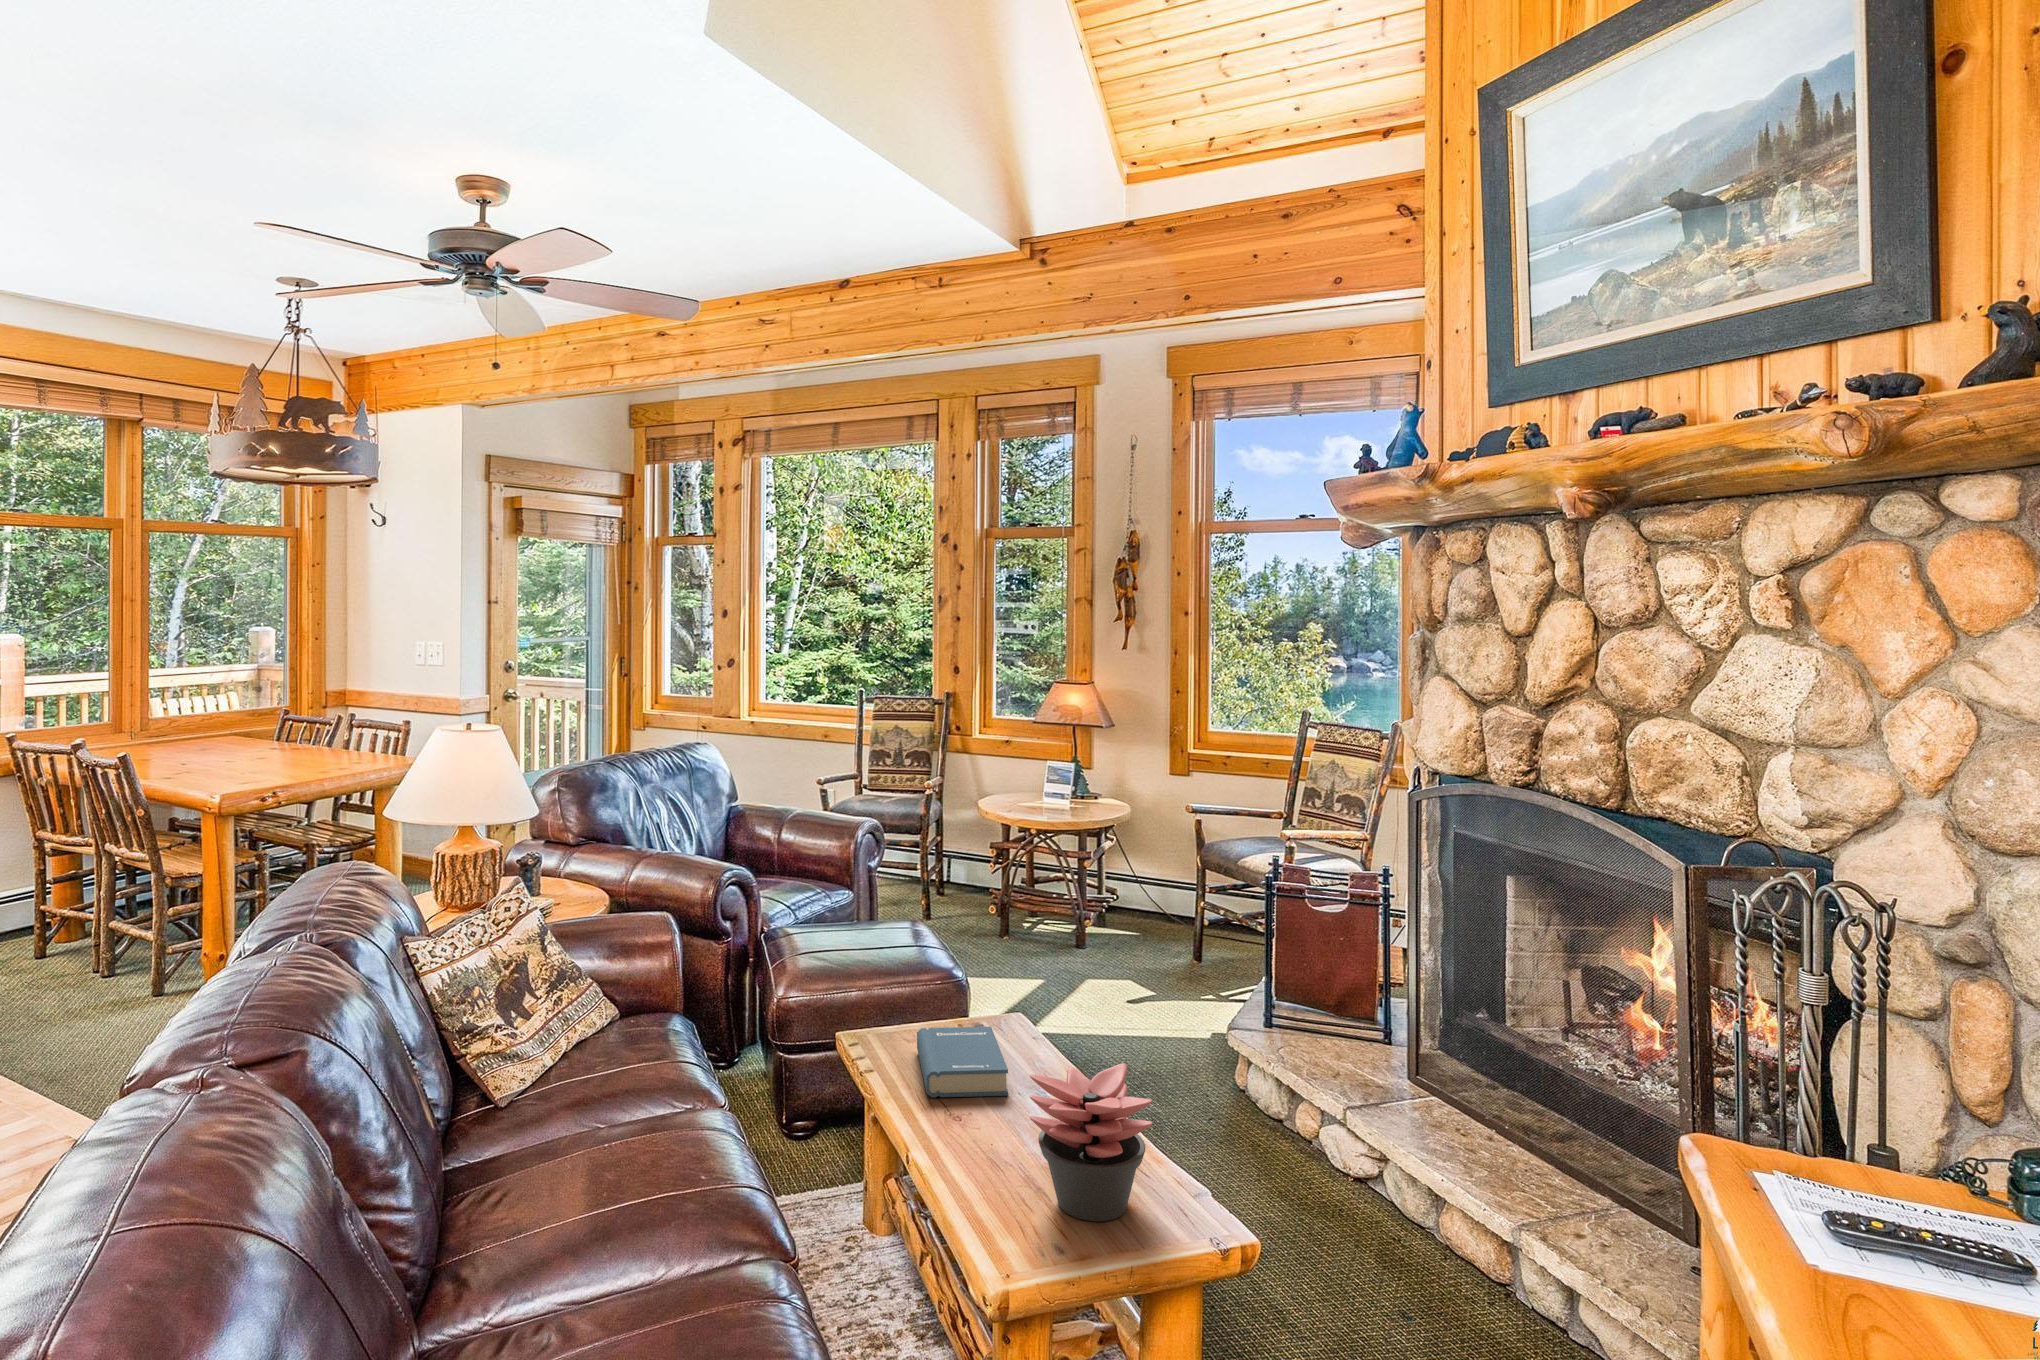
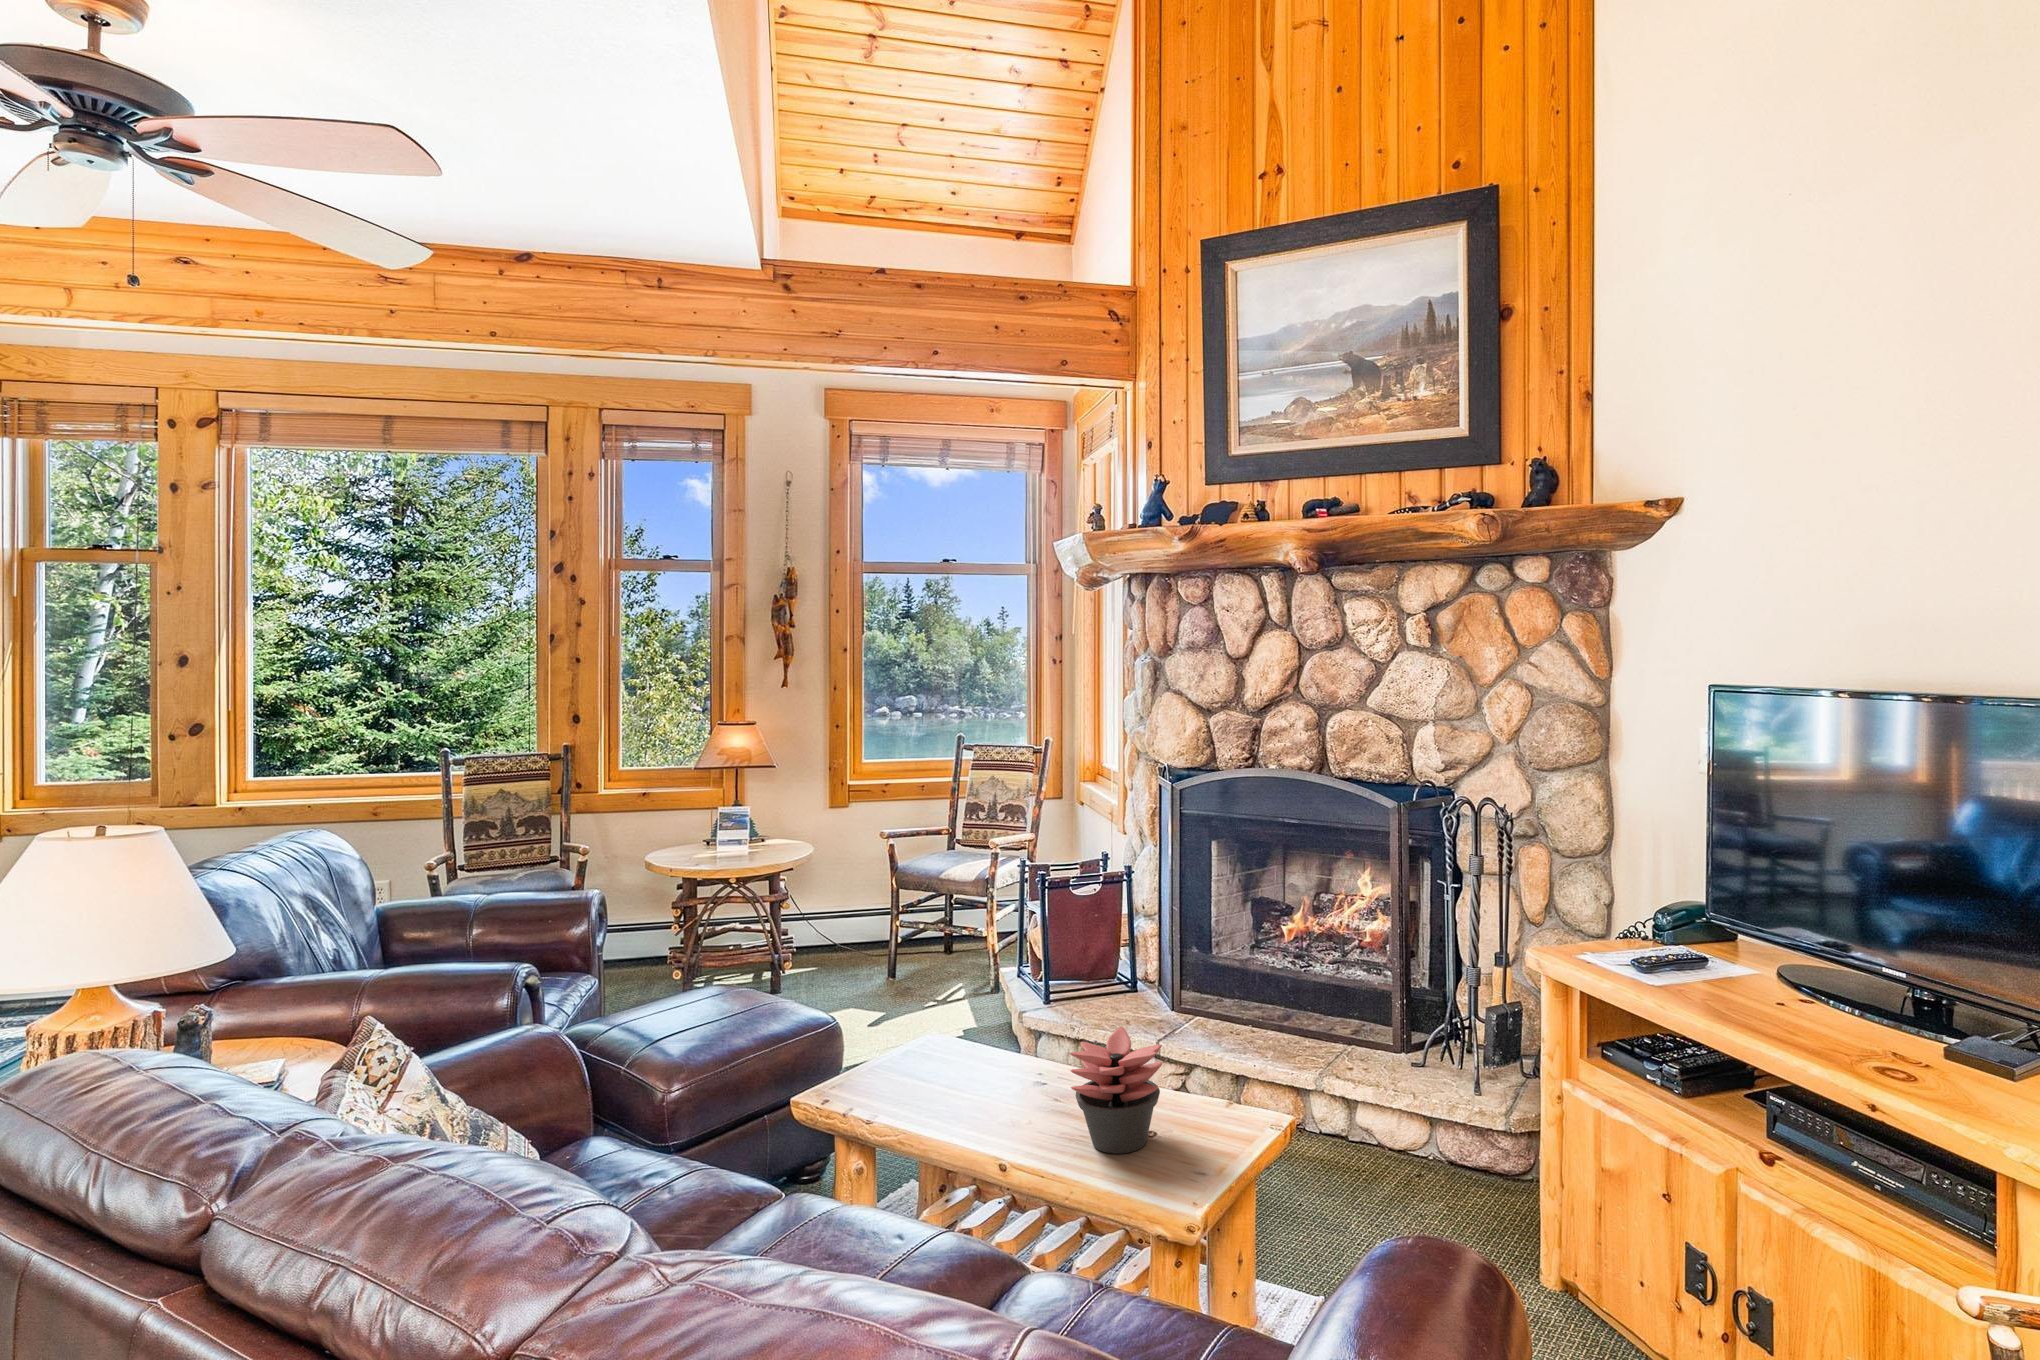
book: present [917,1027,1008,1097] -> none [860,1048,976,1117]

